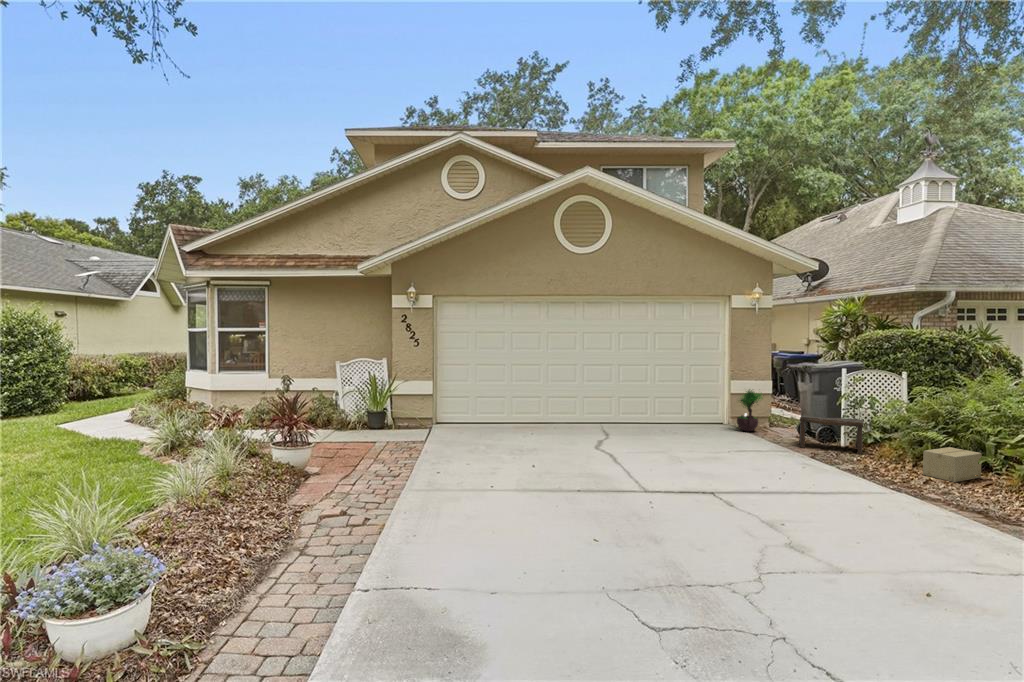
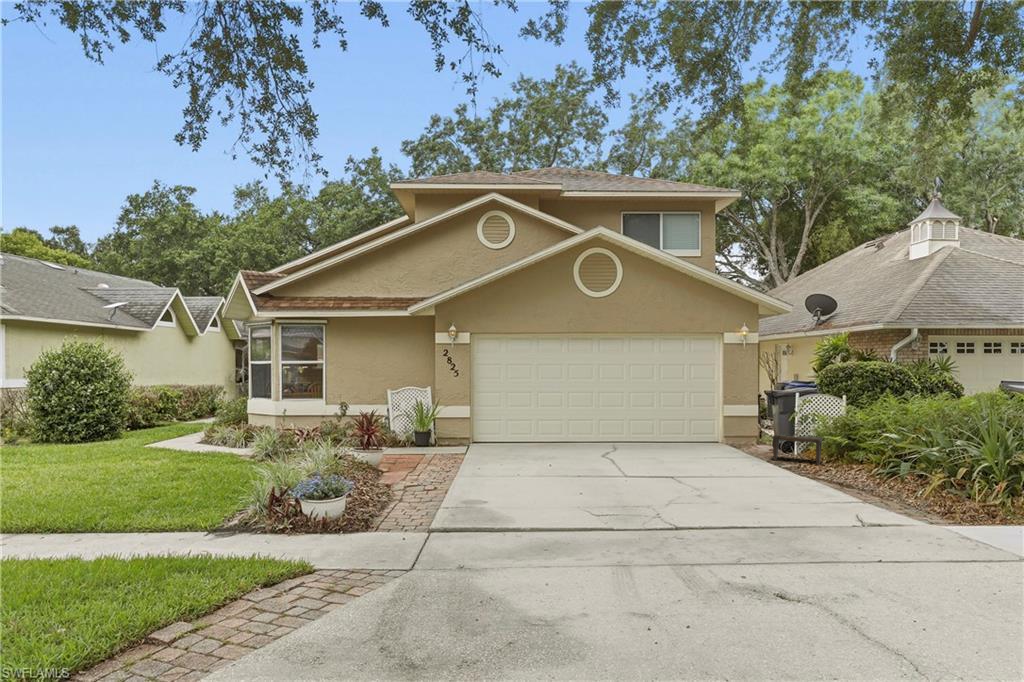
potted tree: present [737,389,761,431] -> none [726,410,749,449]
cardboard box: present [923,447,982,482] -> none [854,457,897,482]

